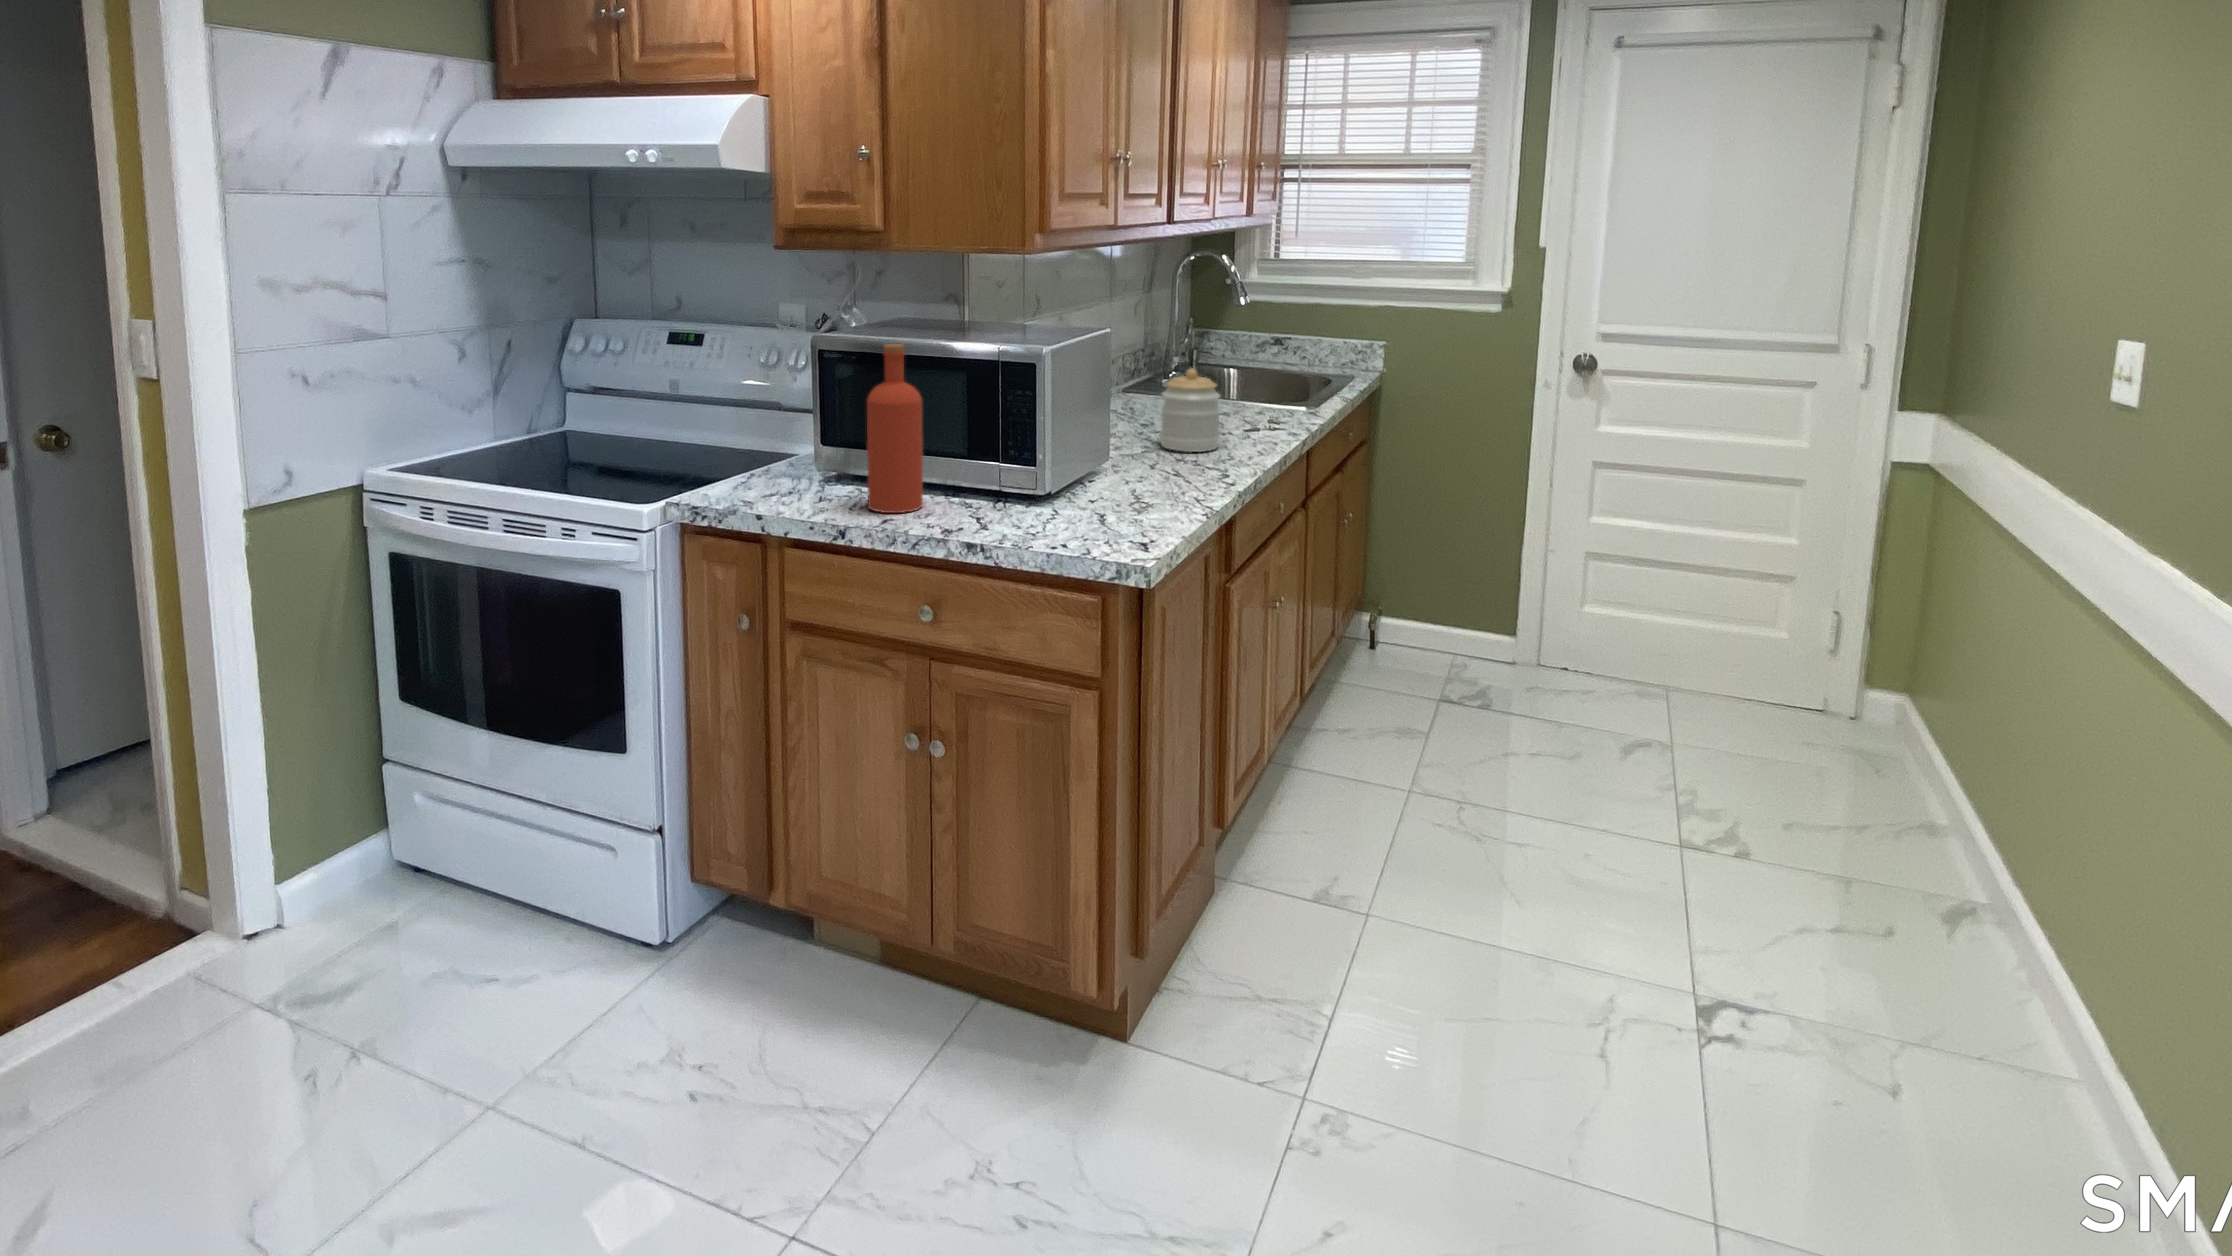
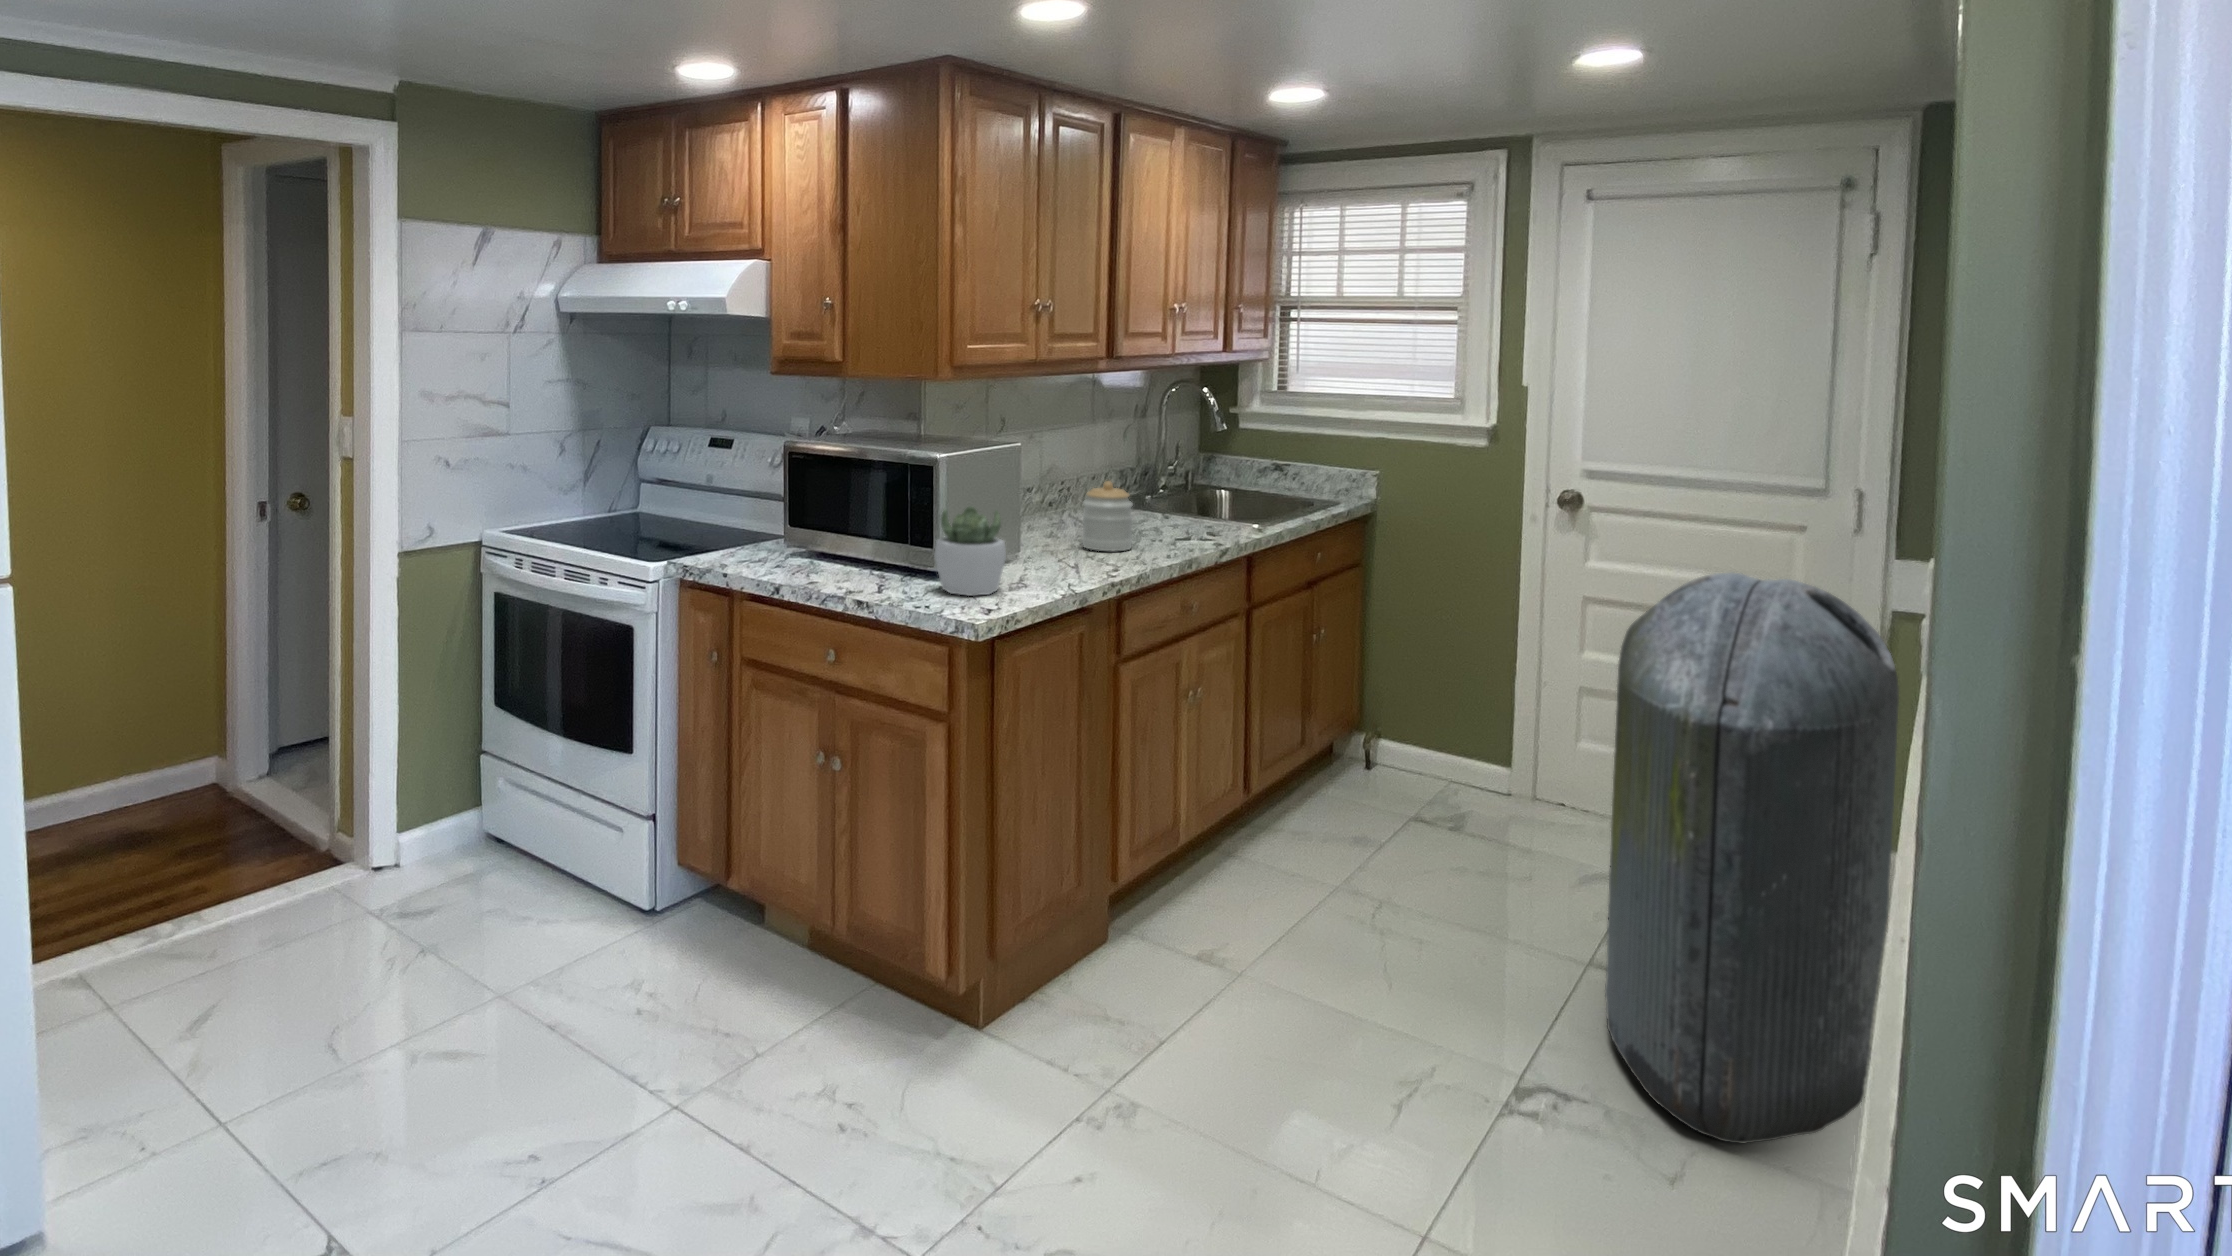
bottle: present [867,344,923,513] -> none [806,448,849,579]
succulent plant: none [1053,412,1141,526] -> present [935,506,1006,596]
trash can: none [1726,444,2051,1034] -> present [1605,573,1899,1143]

